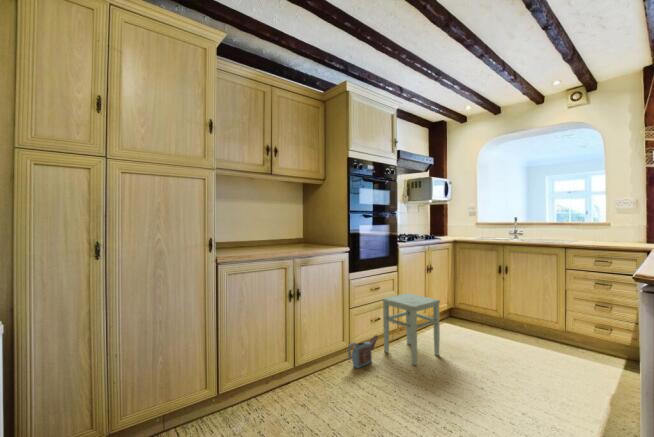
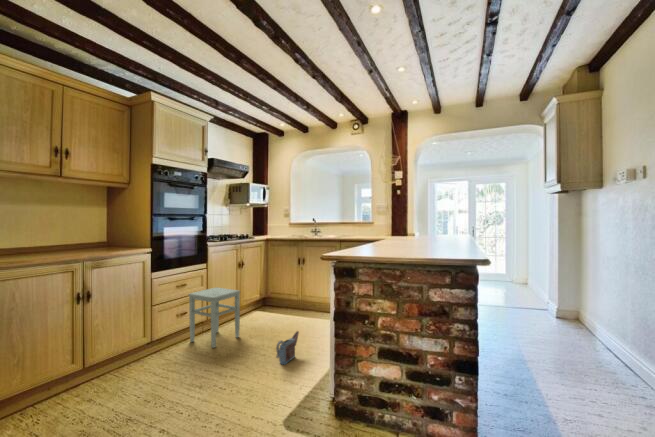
watering can: present [348,335,378,368] -> present [276,331,299,365]

